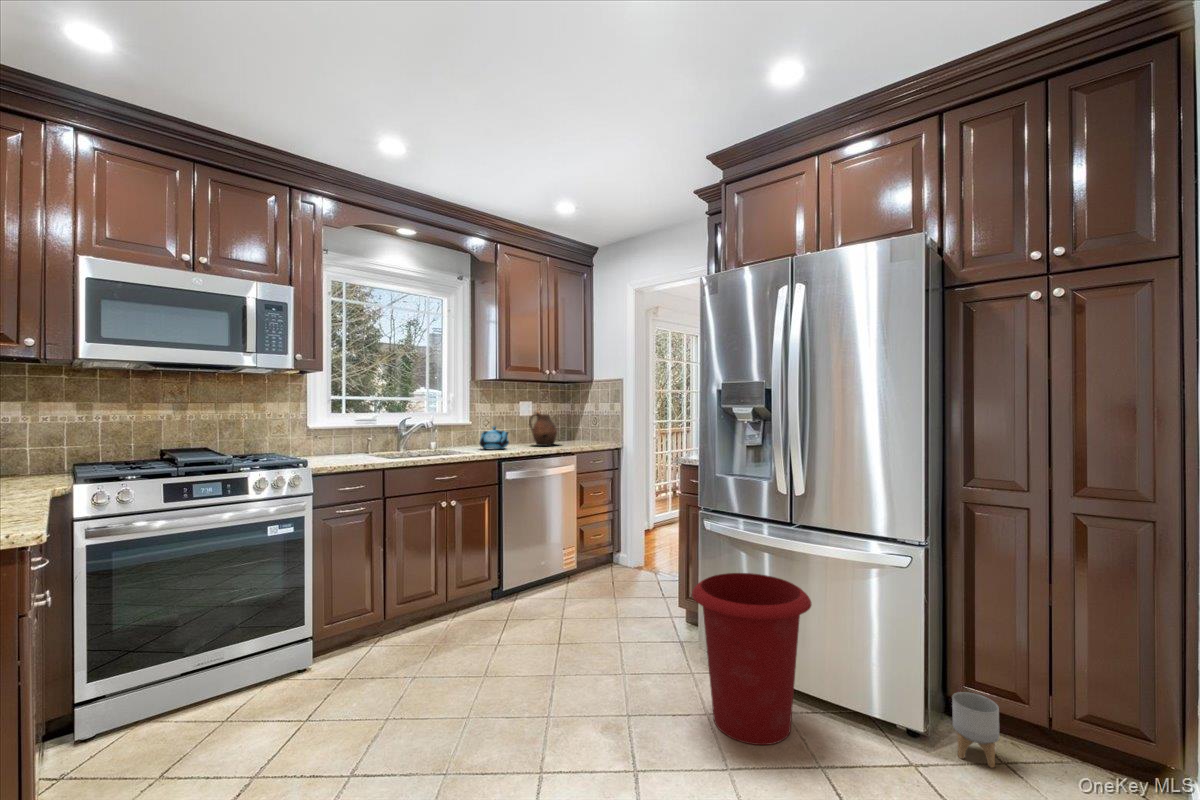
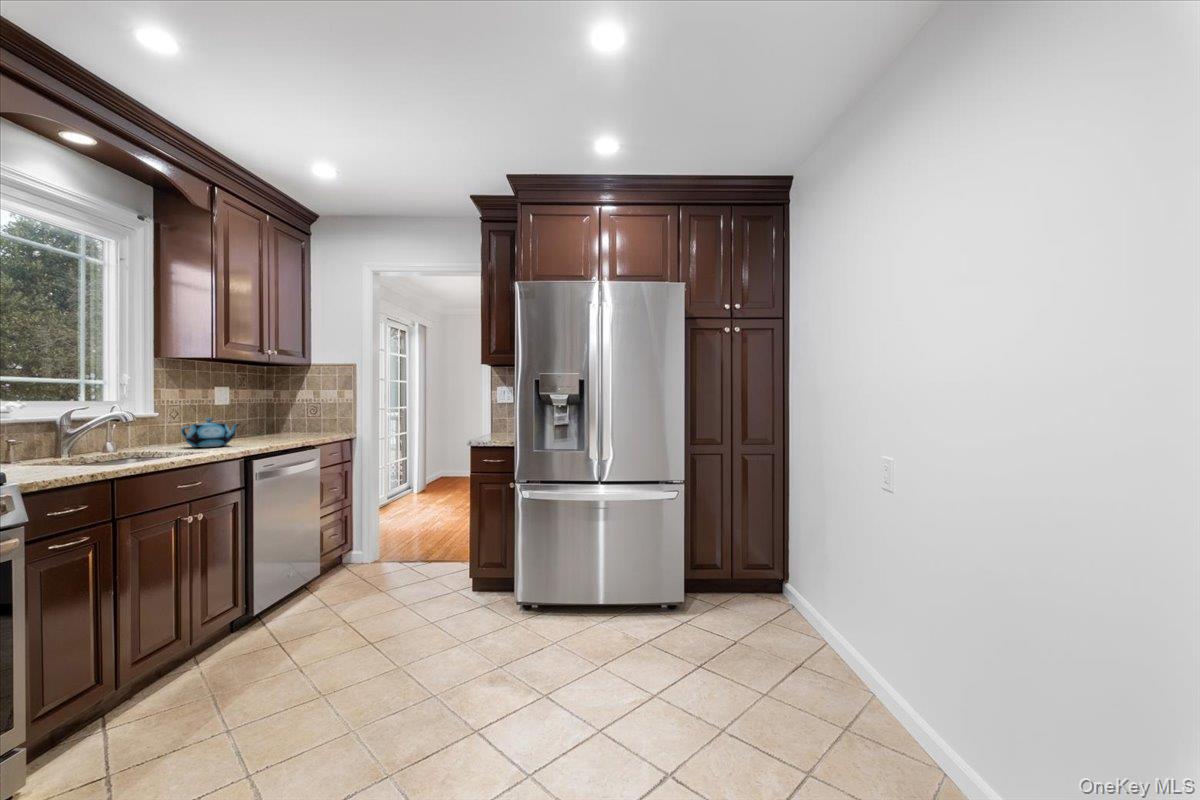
ceramic pitcher: present [529,411,557,446] -> none [244,398,292,440]
waste bin: present [692,573,812,745] -> none [541,526,631,654]
planter: present [952,692,999,768] -> none [692,572,716,613]

